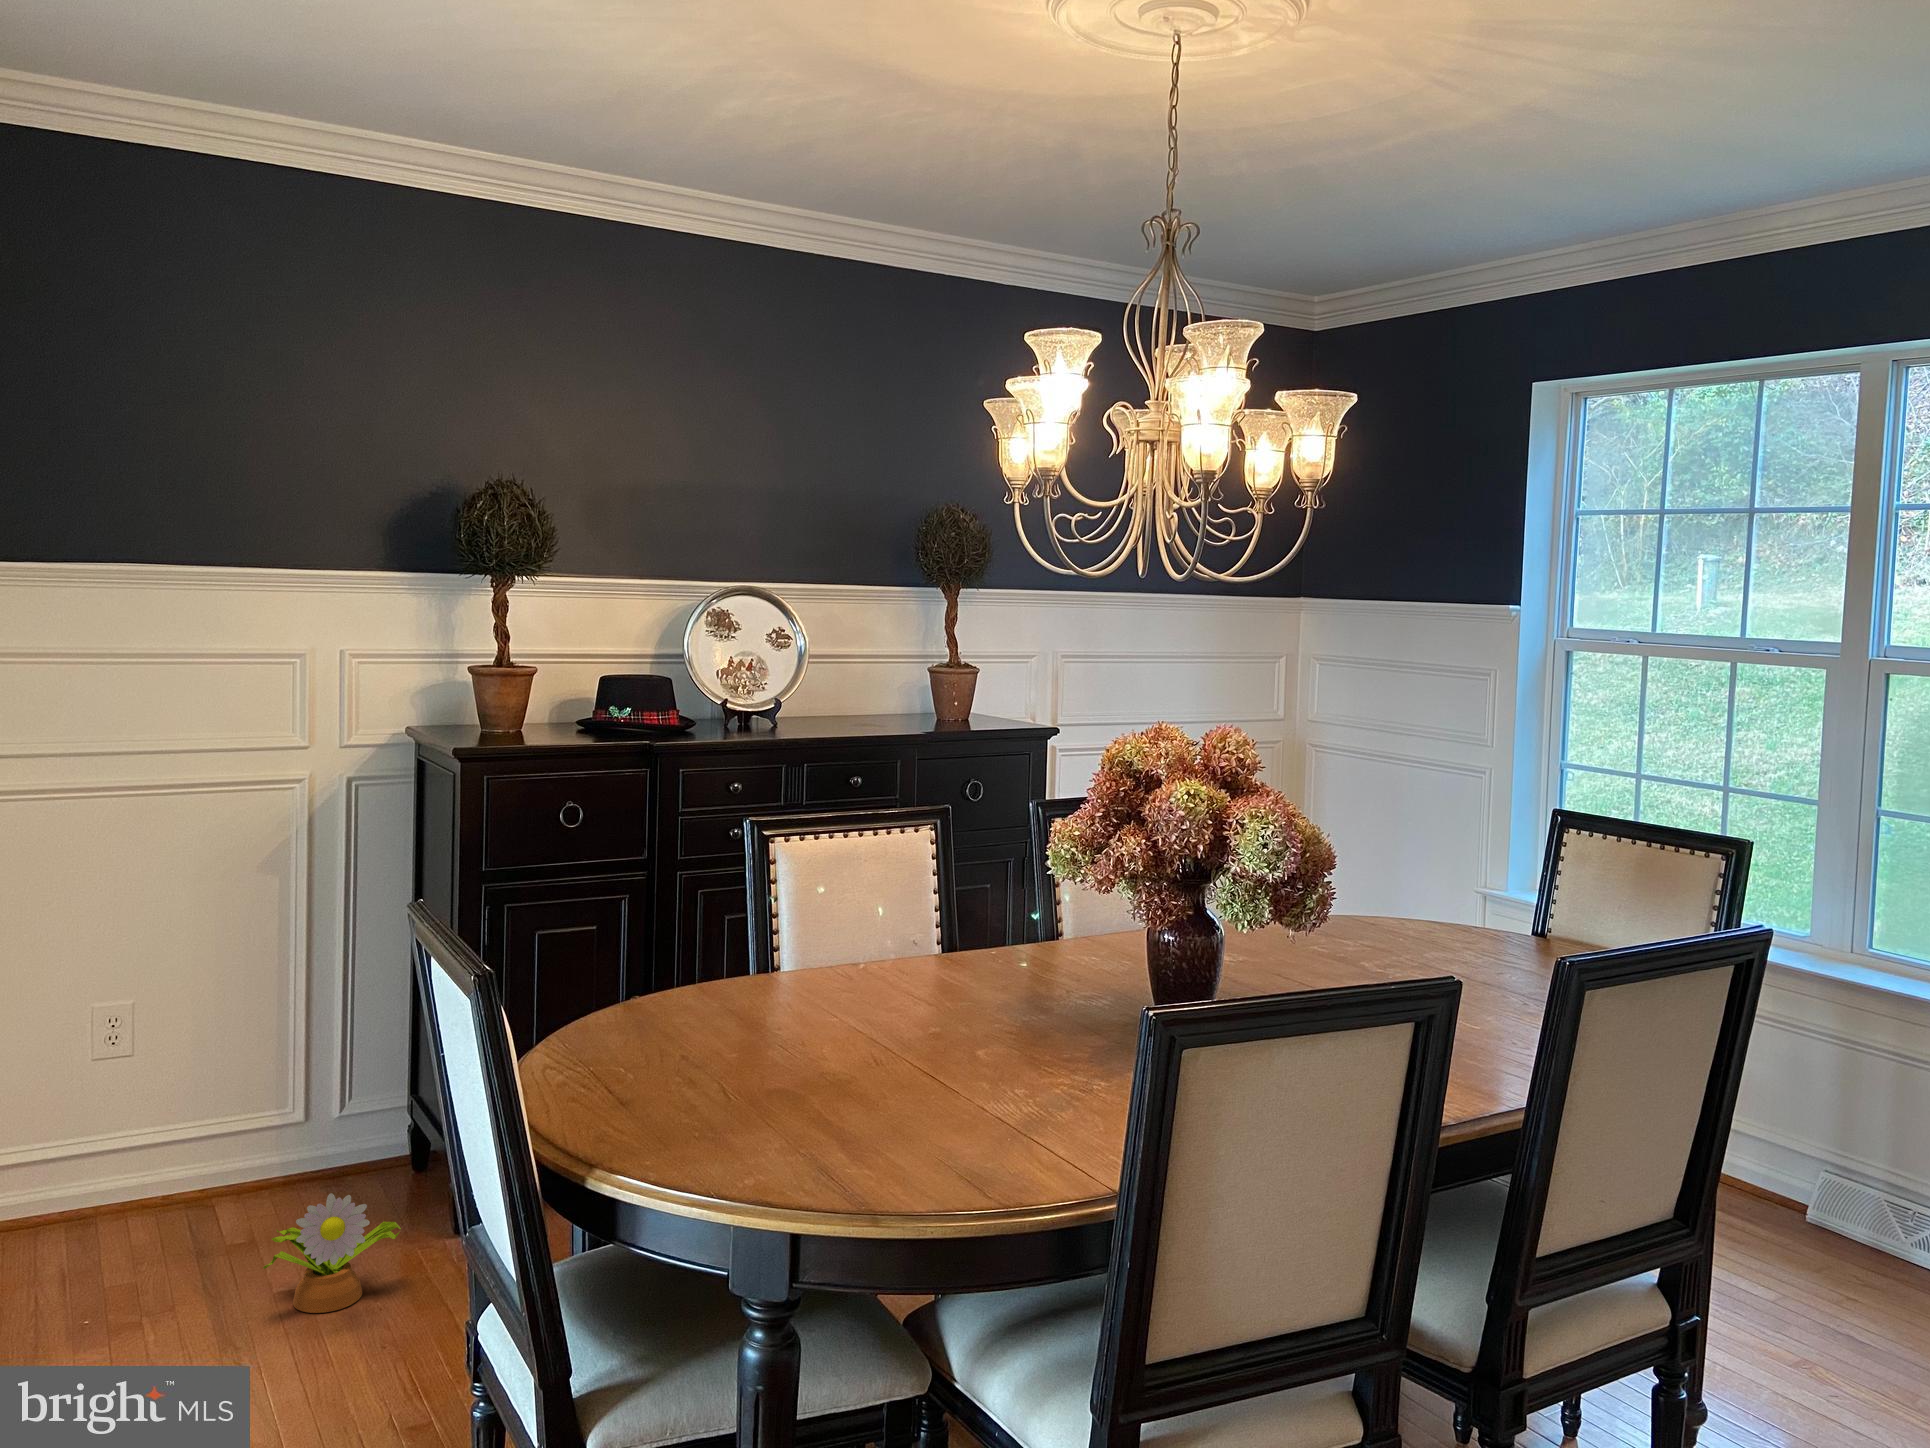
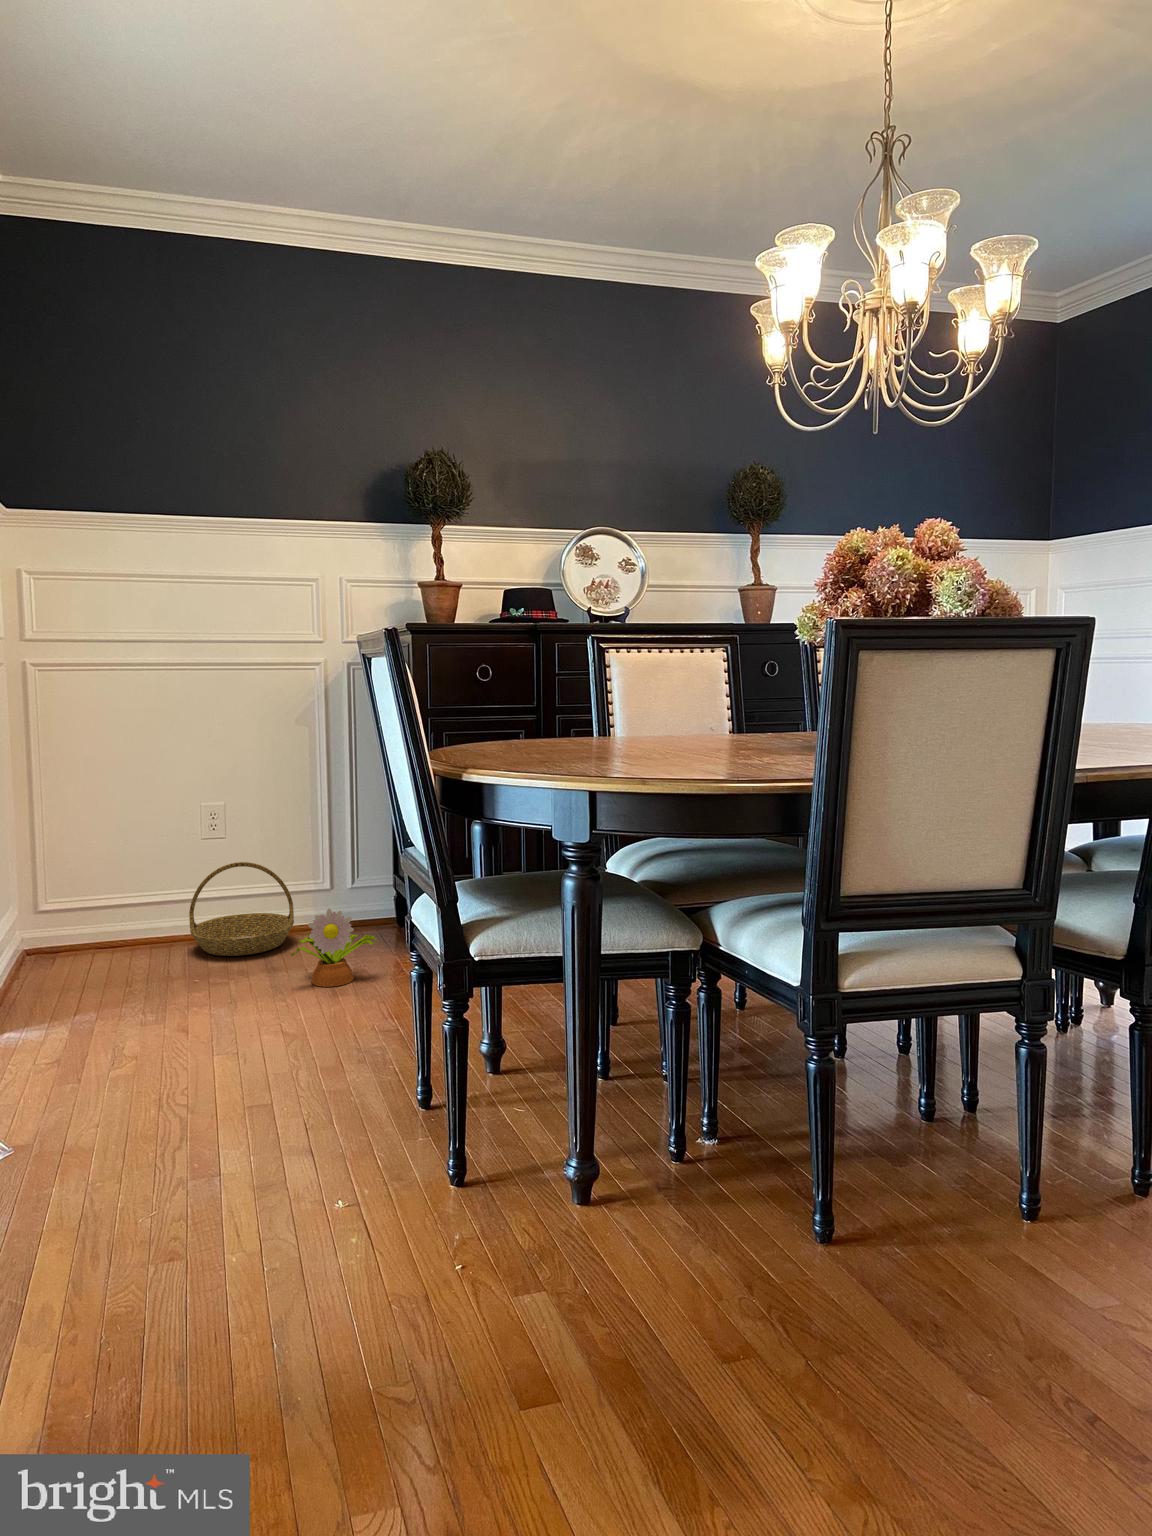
basket: none [70,1102,249,1259] -> present [189,862,294,956]

